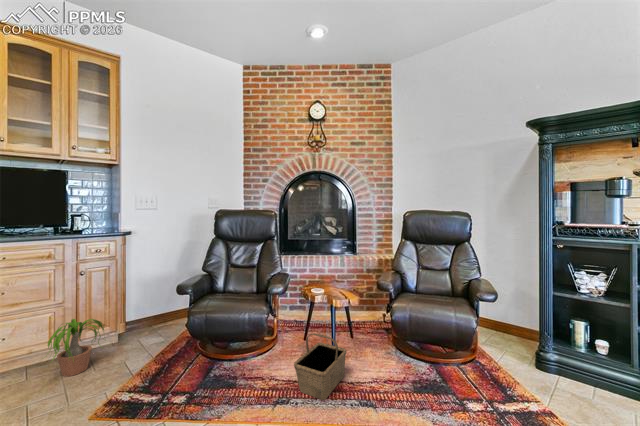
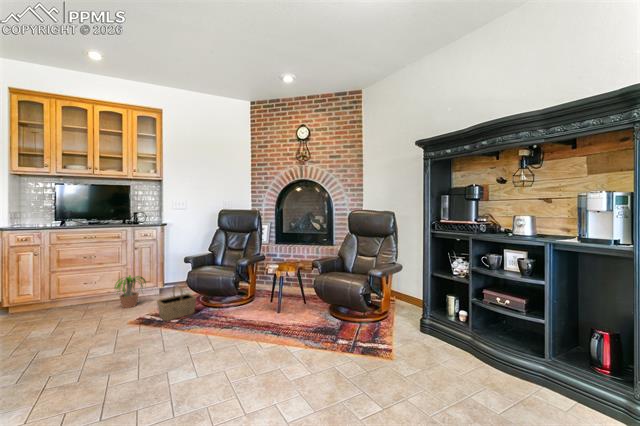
basket: present [294,333,346,400] -> present [157,286,196,321]

